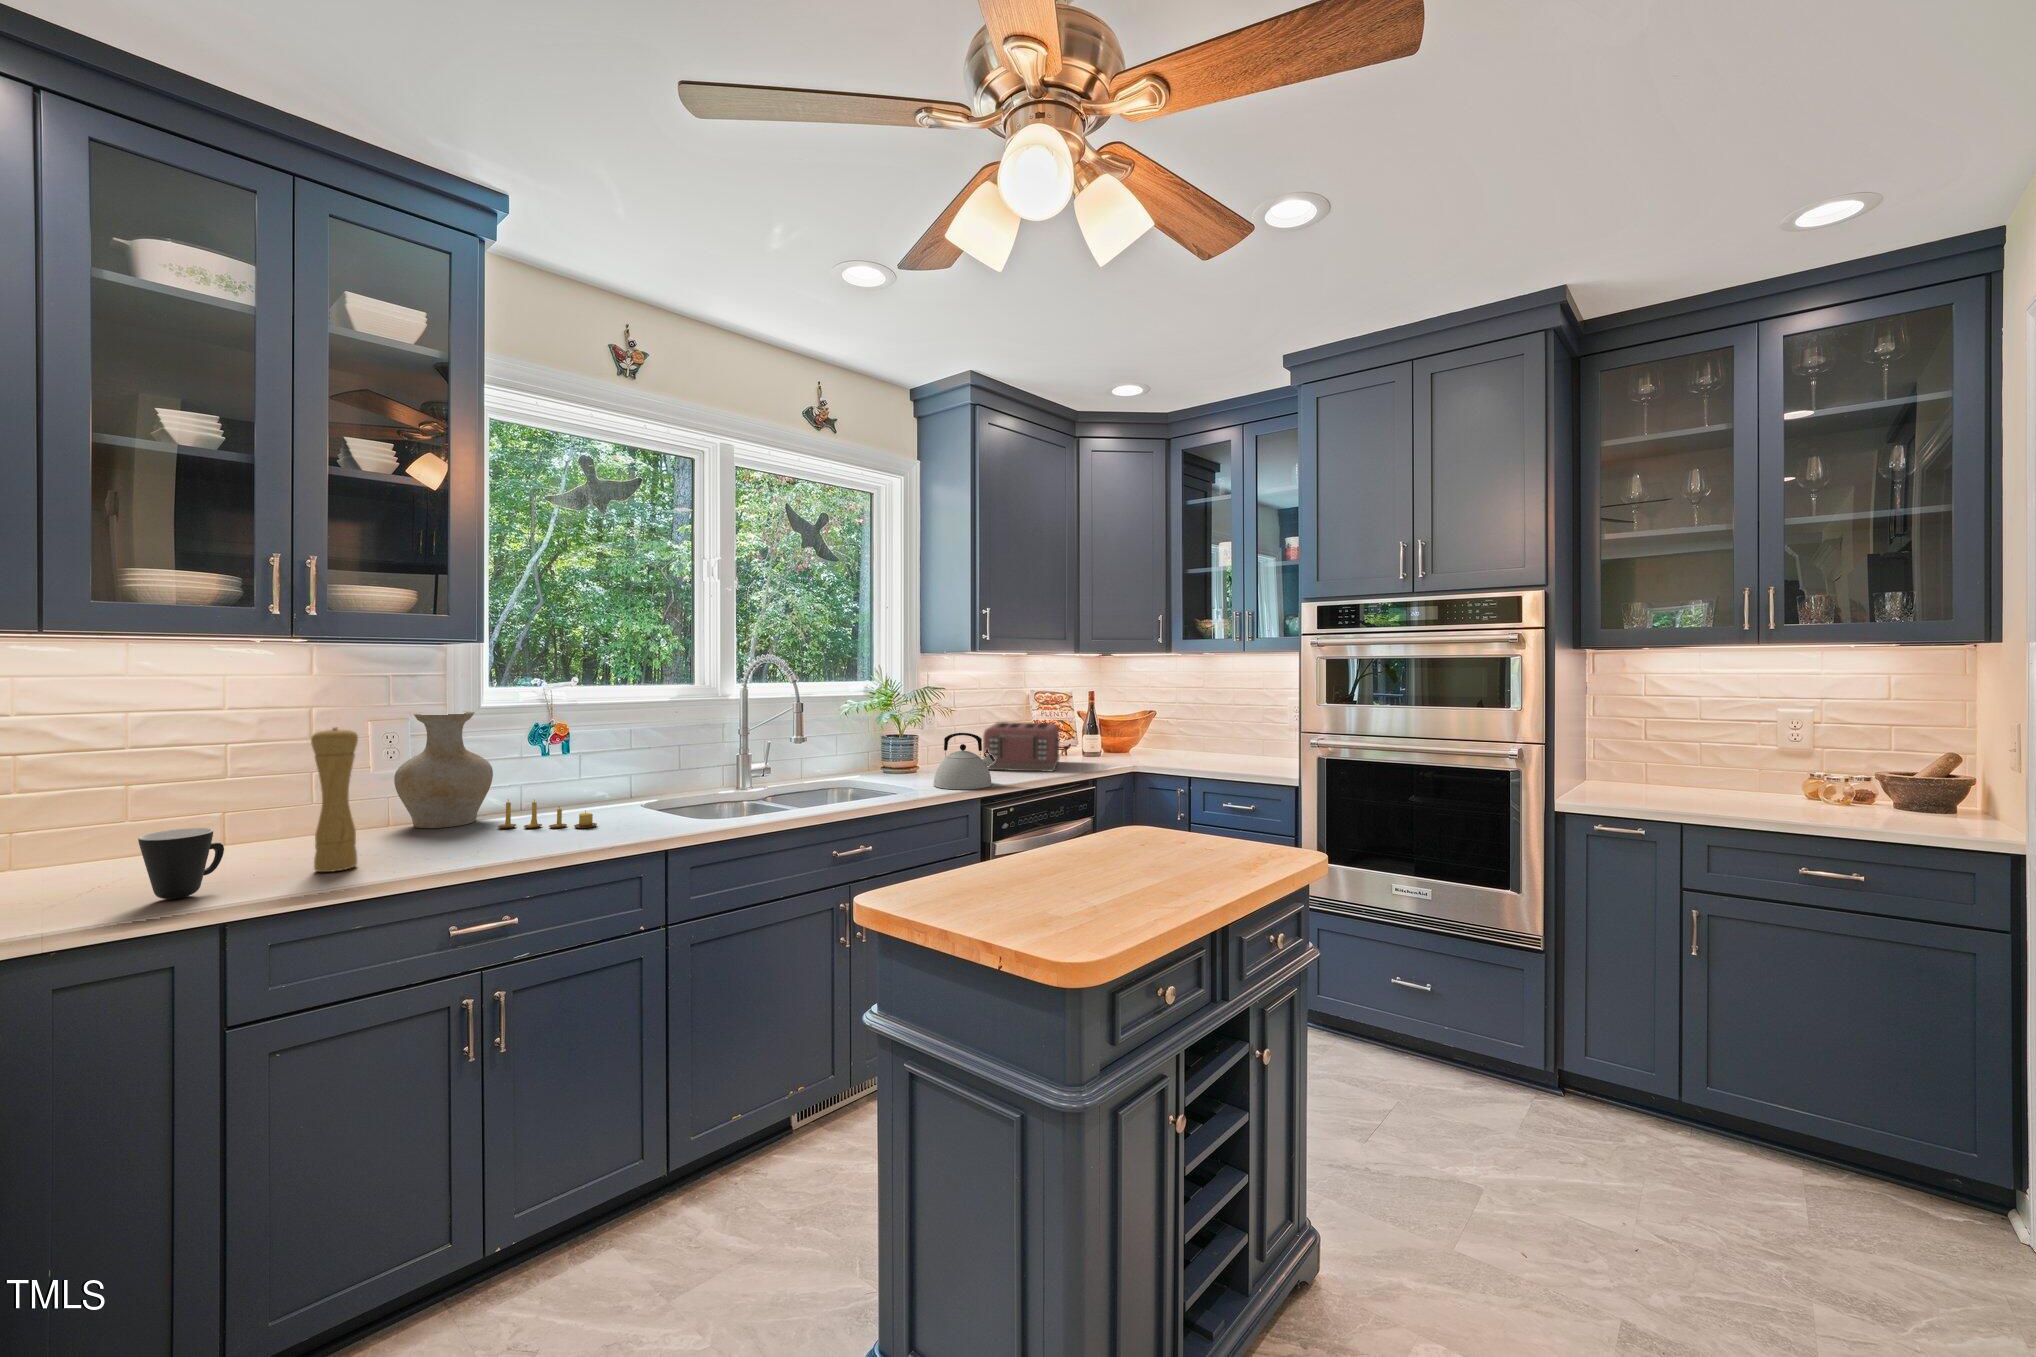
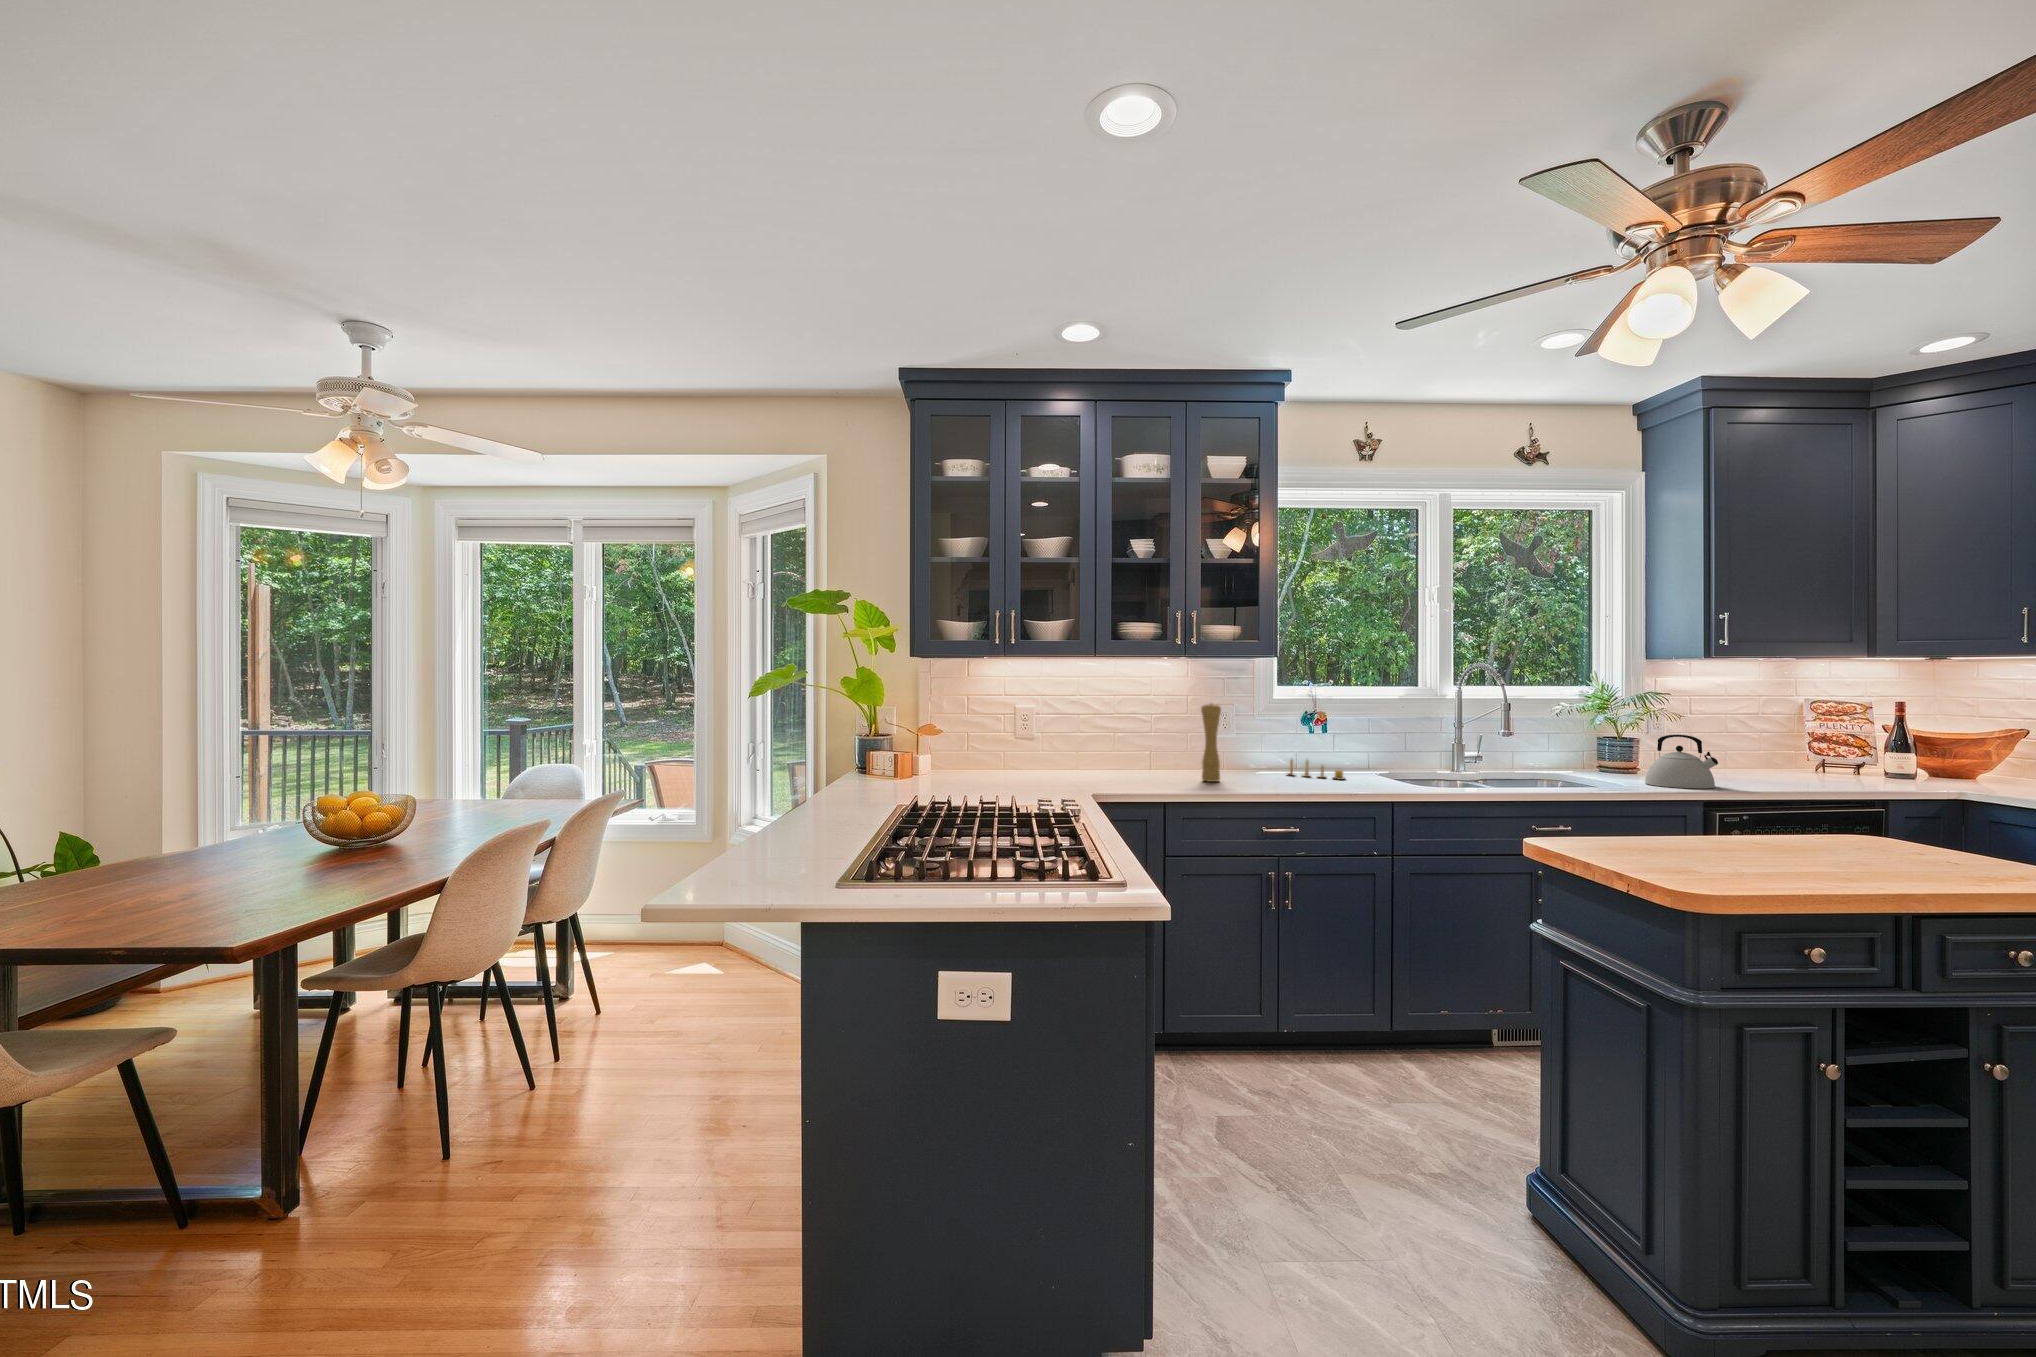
vase: present [394,712,493,828] -> none [1229,701,1281,772]
toaster: present [983,722,1059,772] -> none [1718,733,1840,786]
mug: present [138,828,224,899] -> none [1140,750,1168,783]

